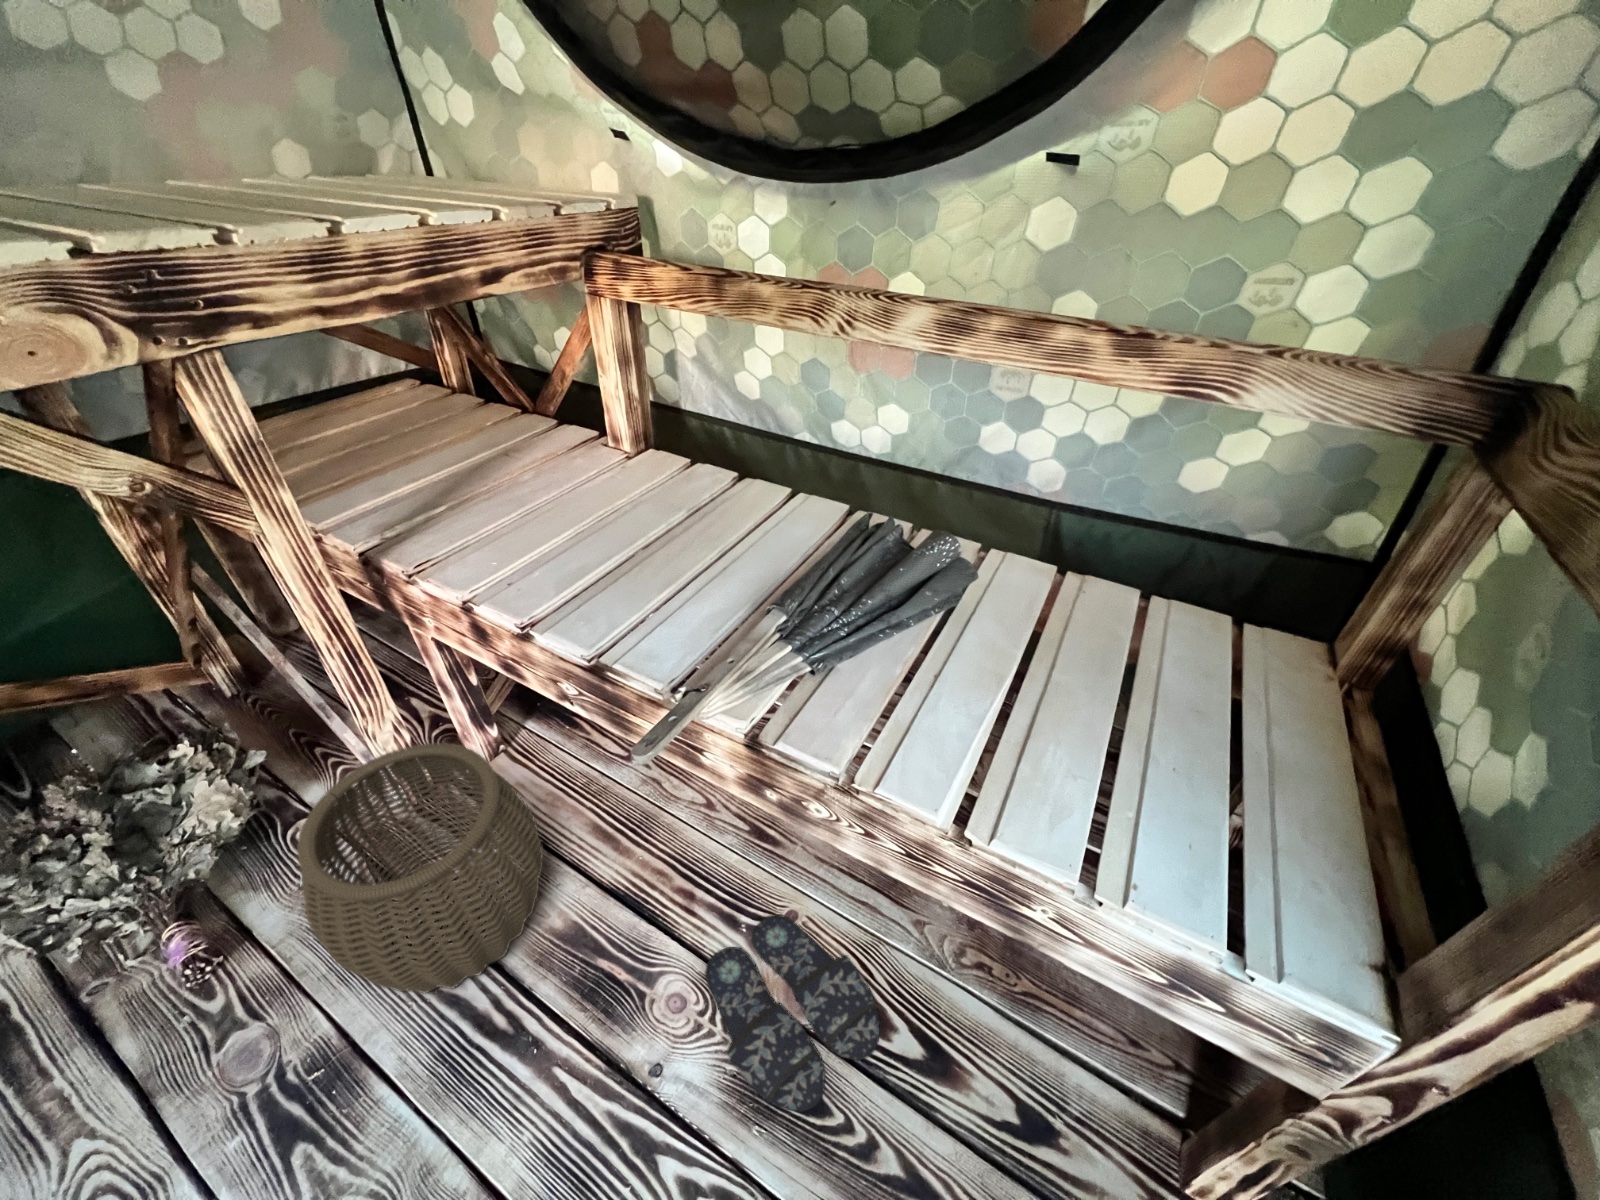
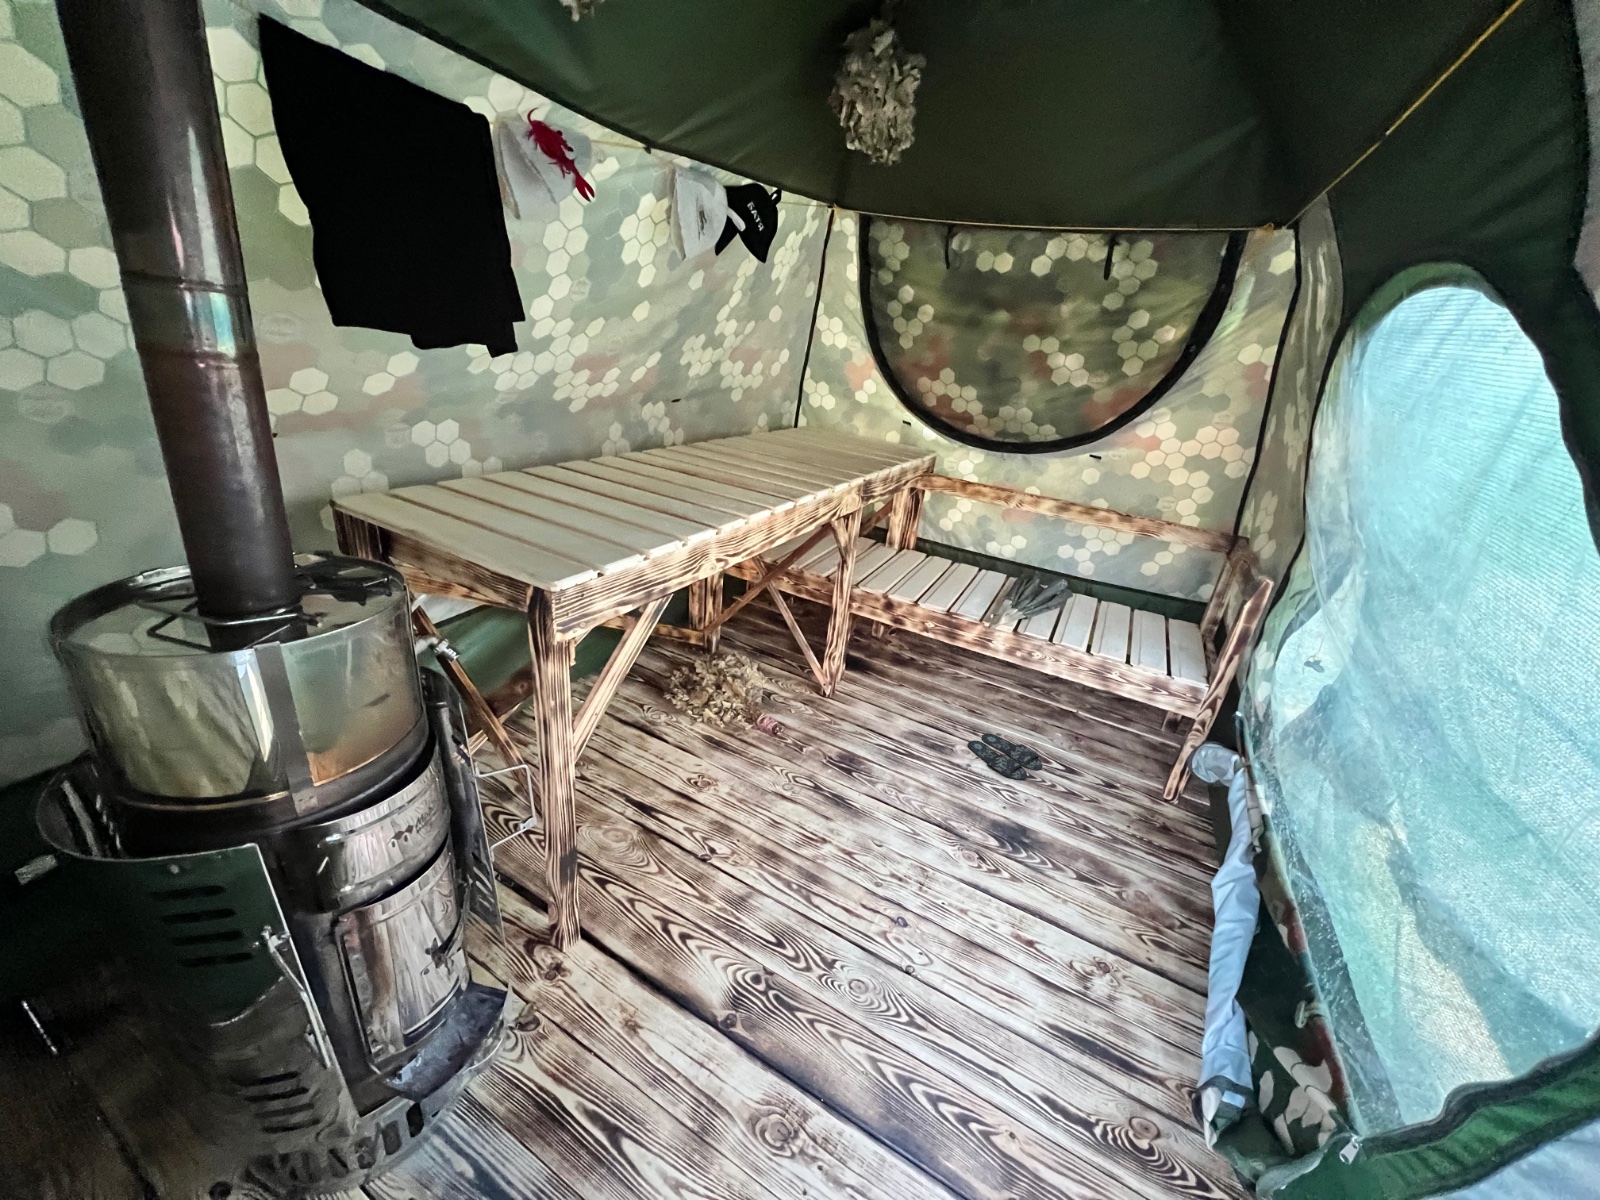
woven basket: present [297,743,543,994] -> none [819,650,903,745]

